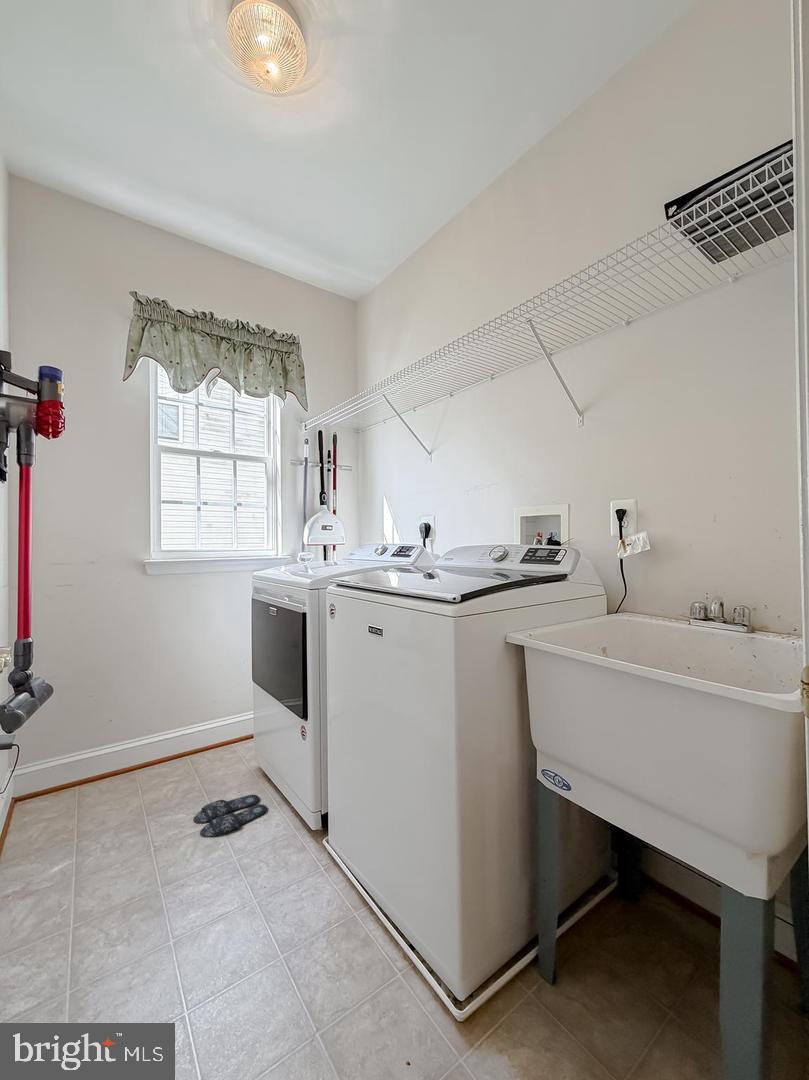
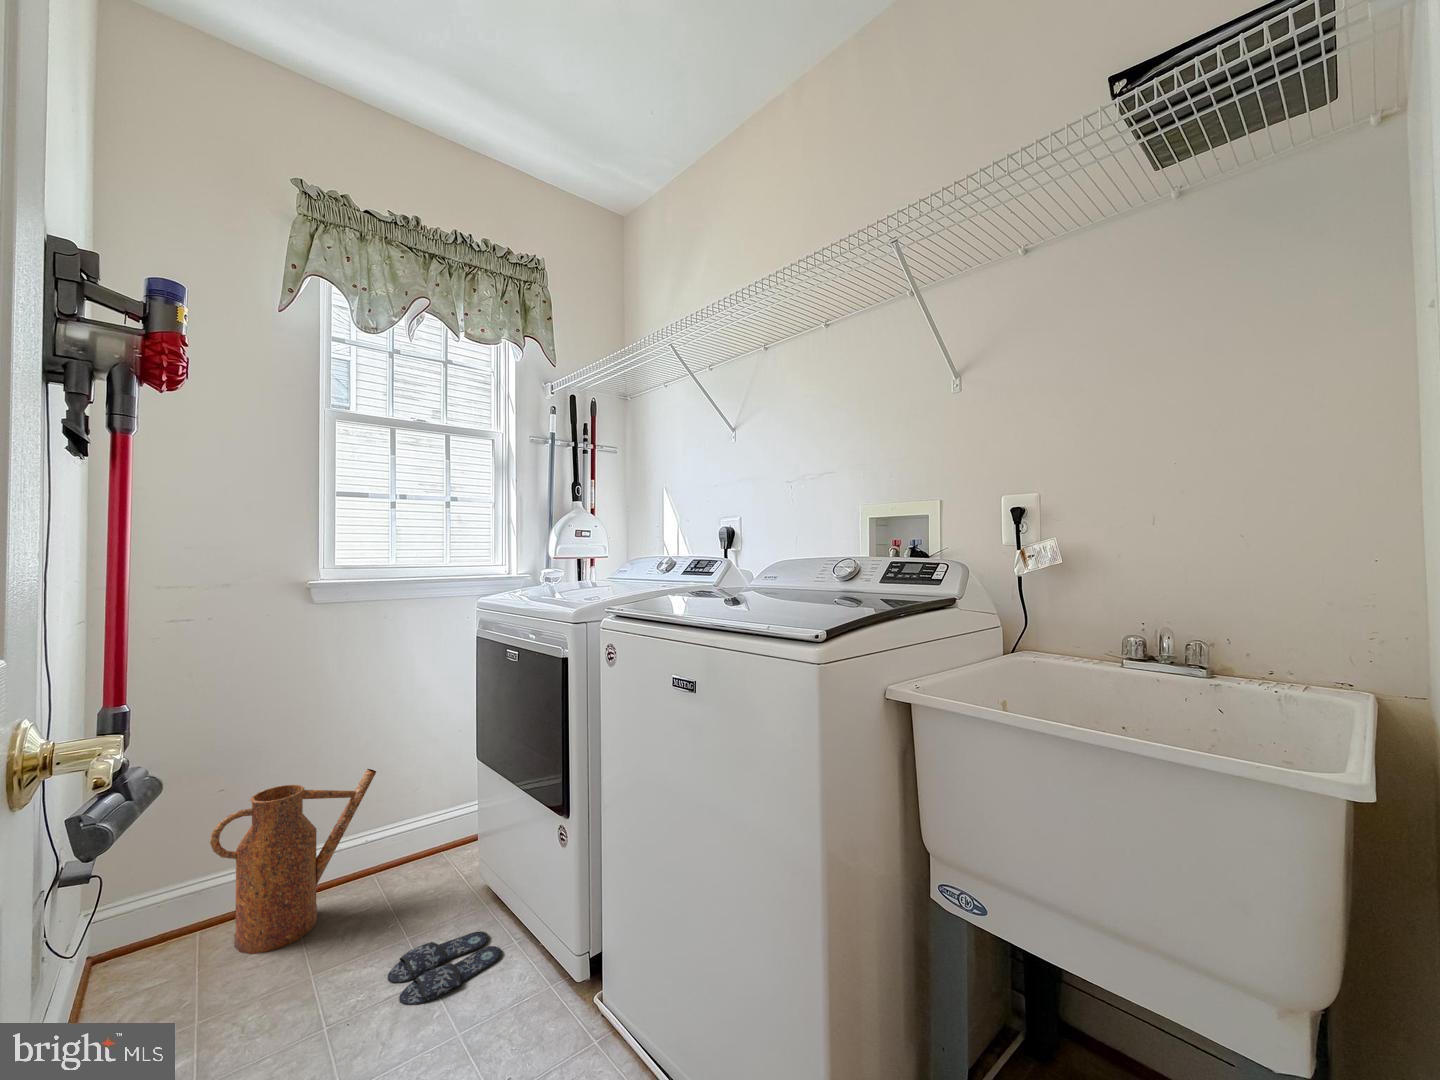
watering can: none [85,685,188,800] -> present [210,769,376,954]

